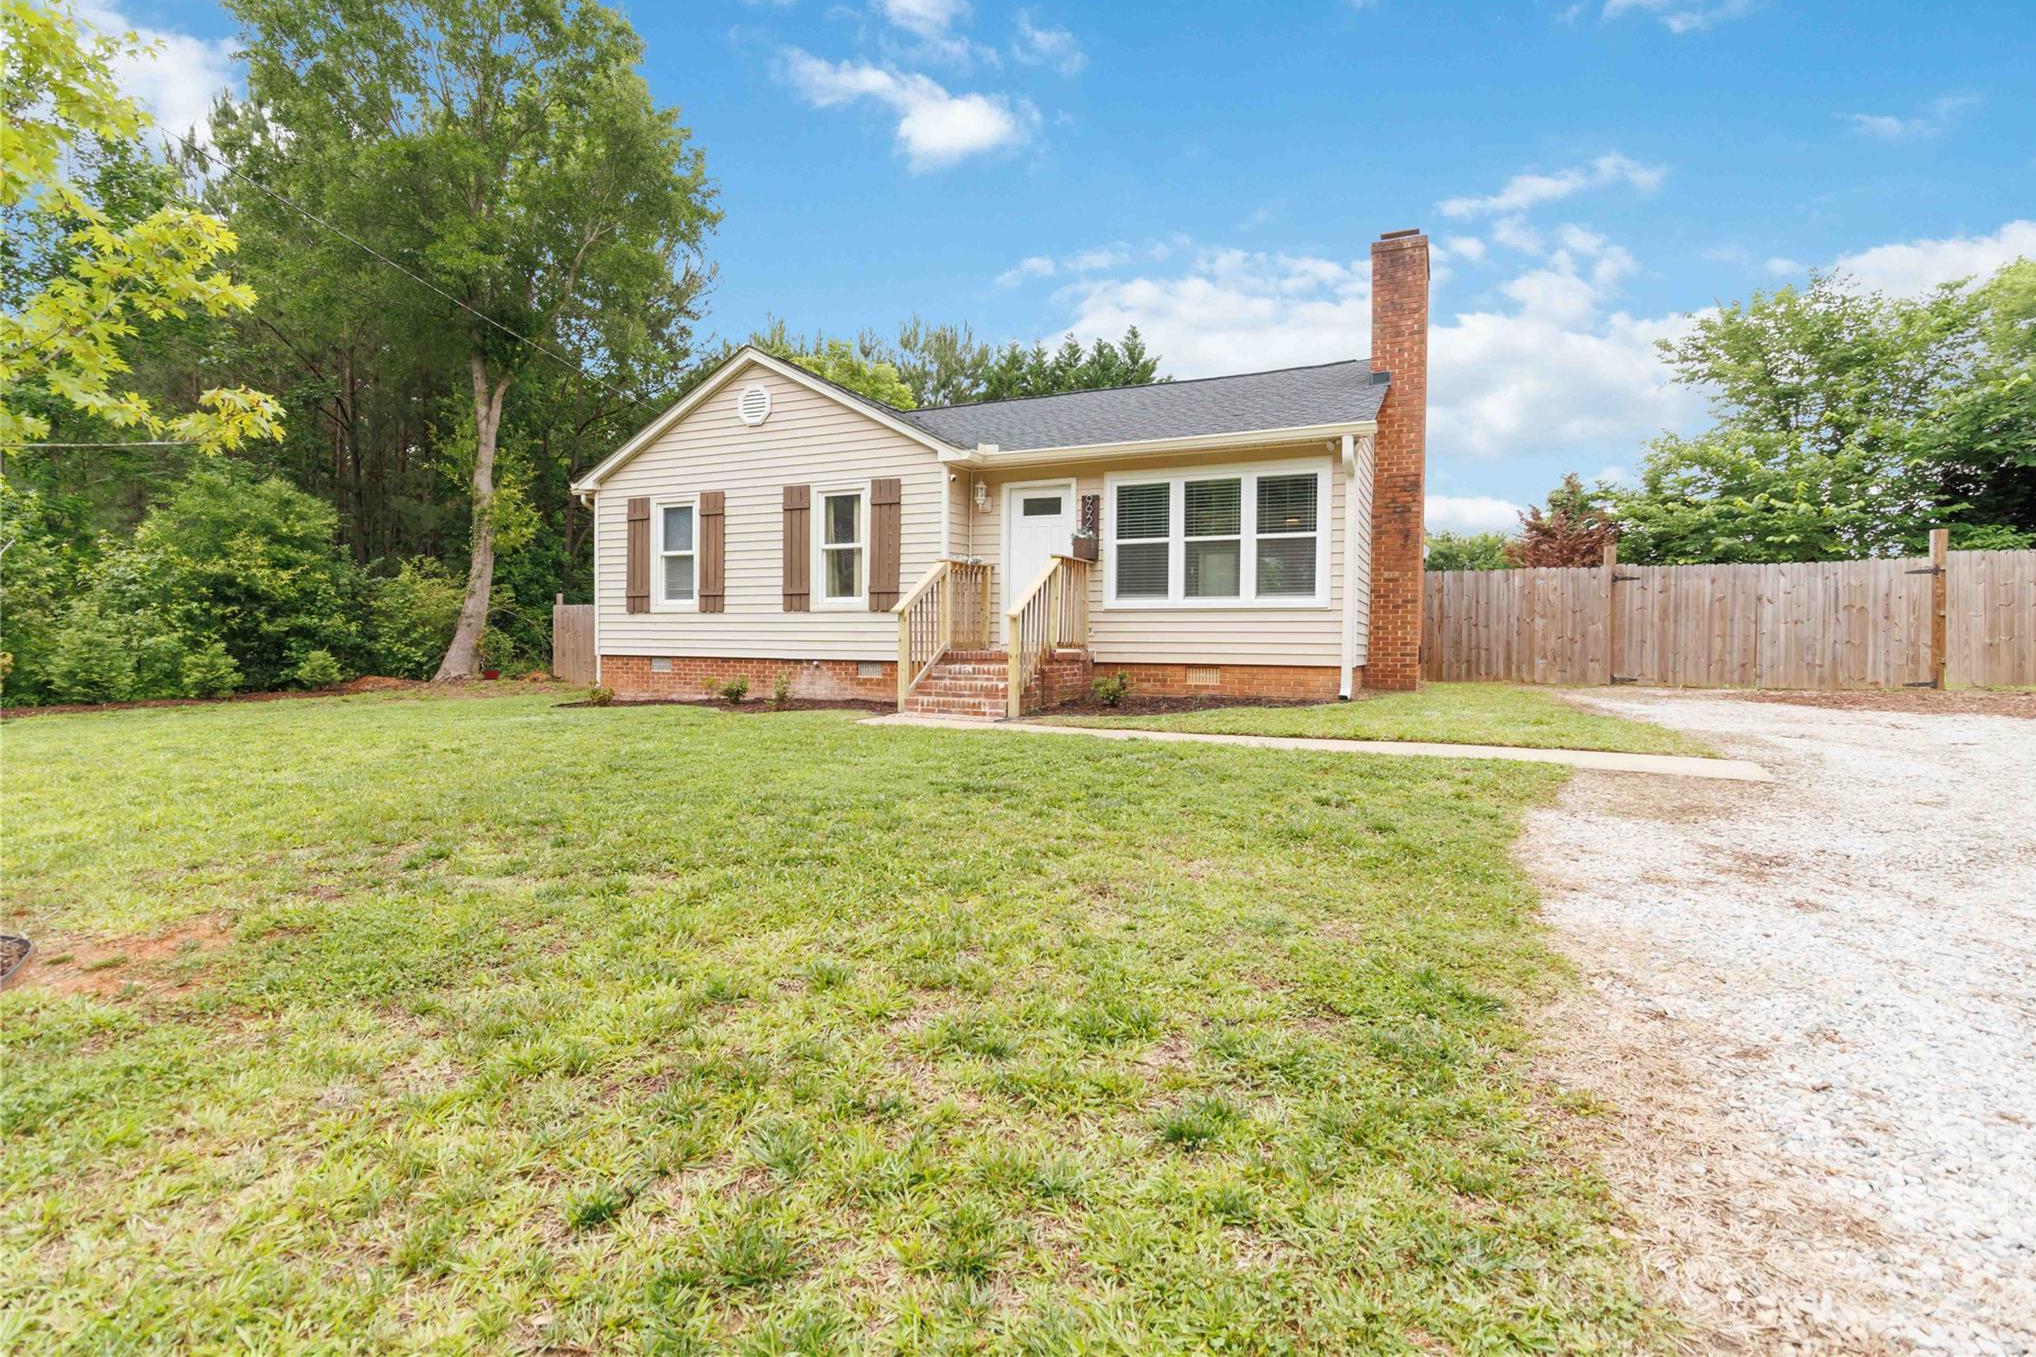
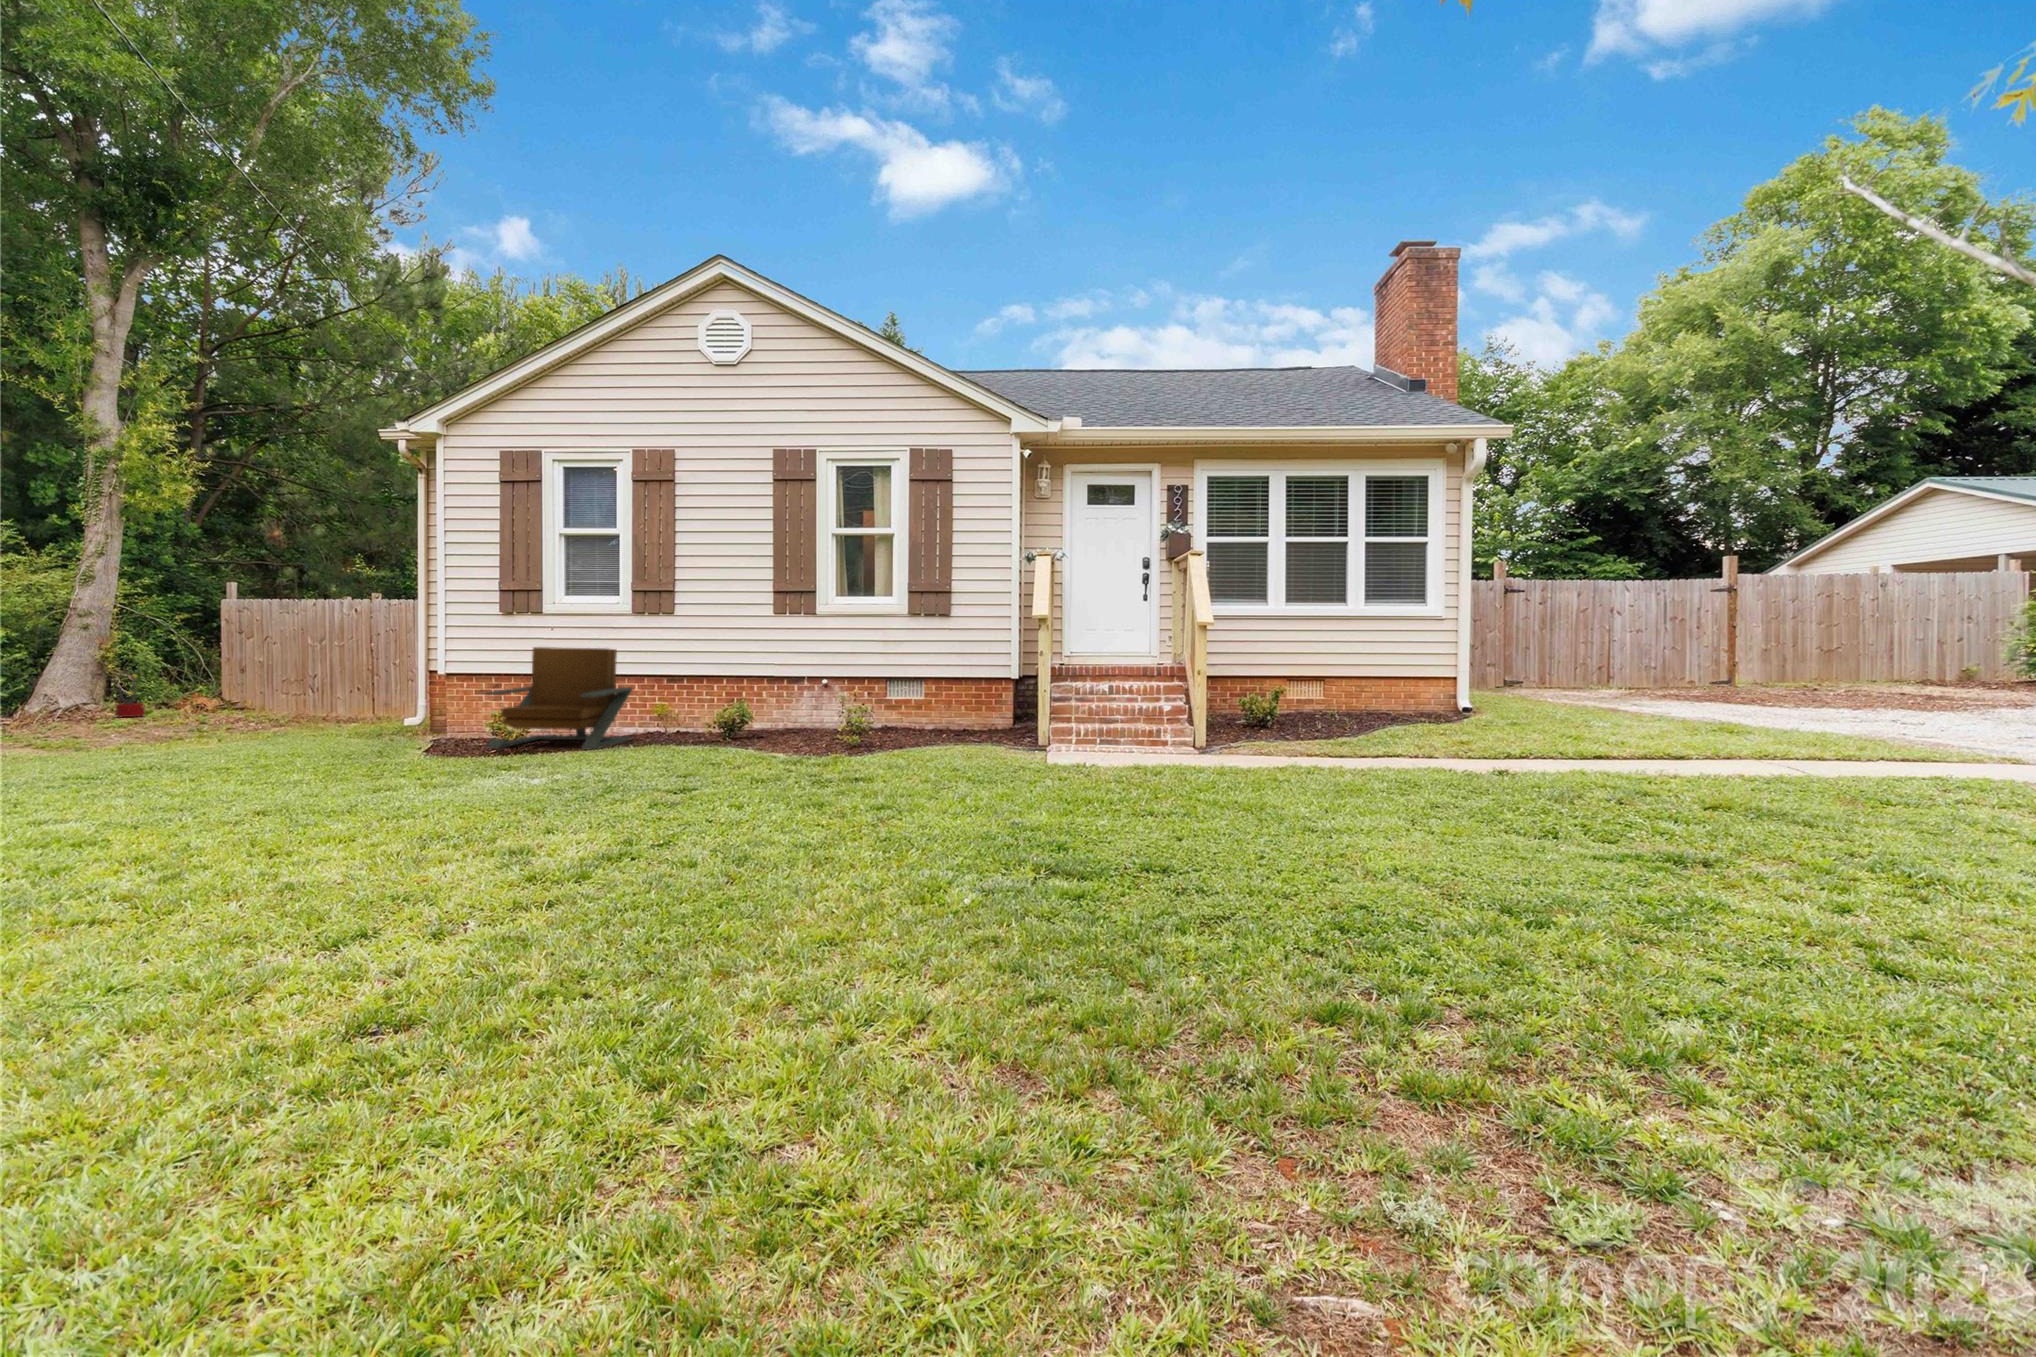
lounge chair: none [596,636,696,707] -> present [486,647,633,750]

